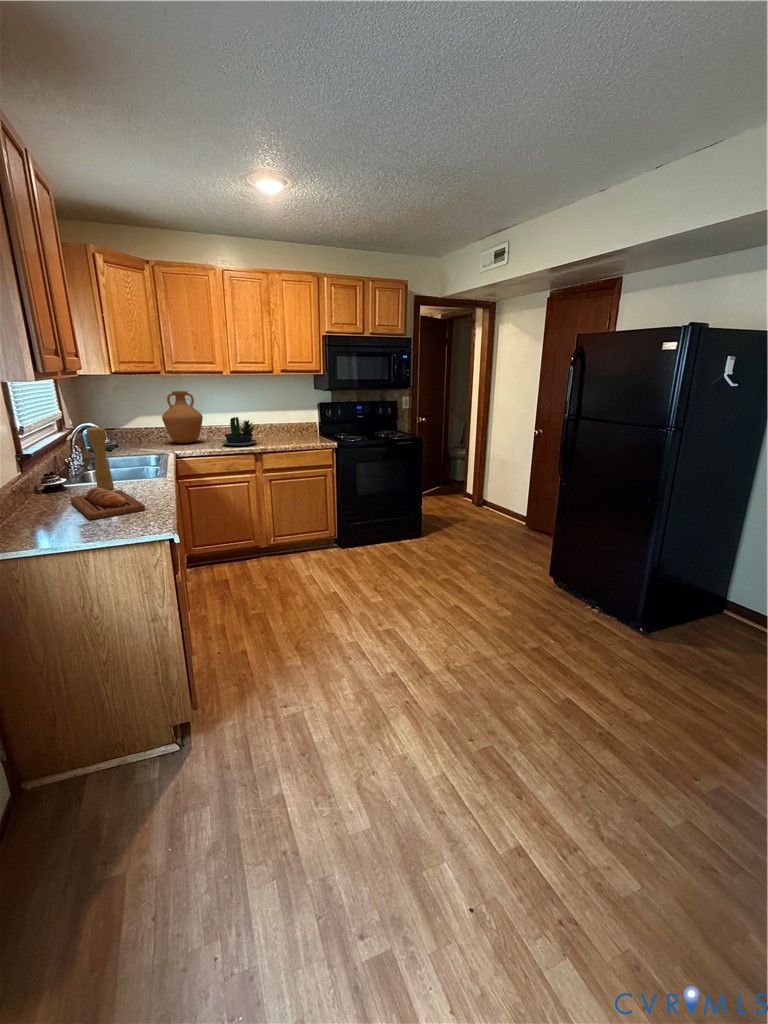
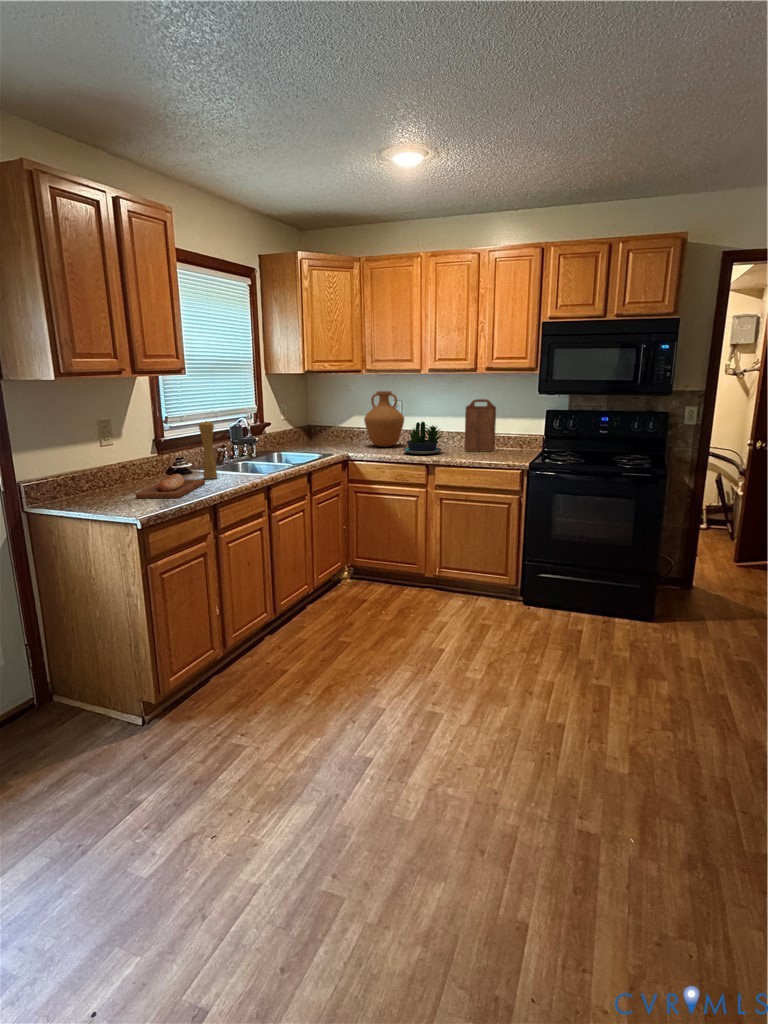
cutting board: none [266,397,290,440] -> present [465,399,496,452]

